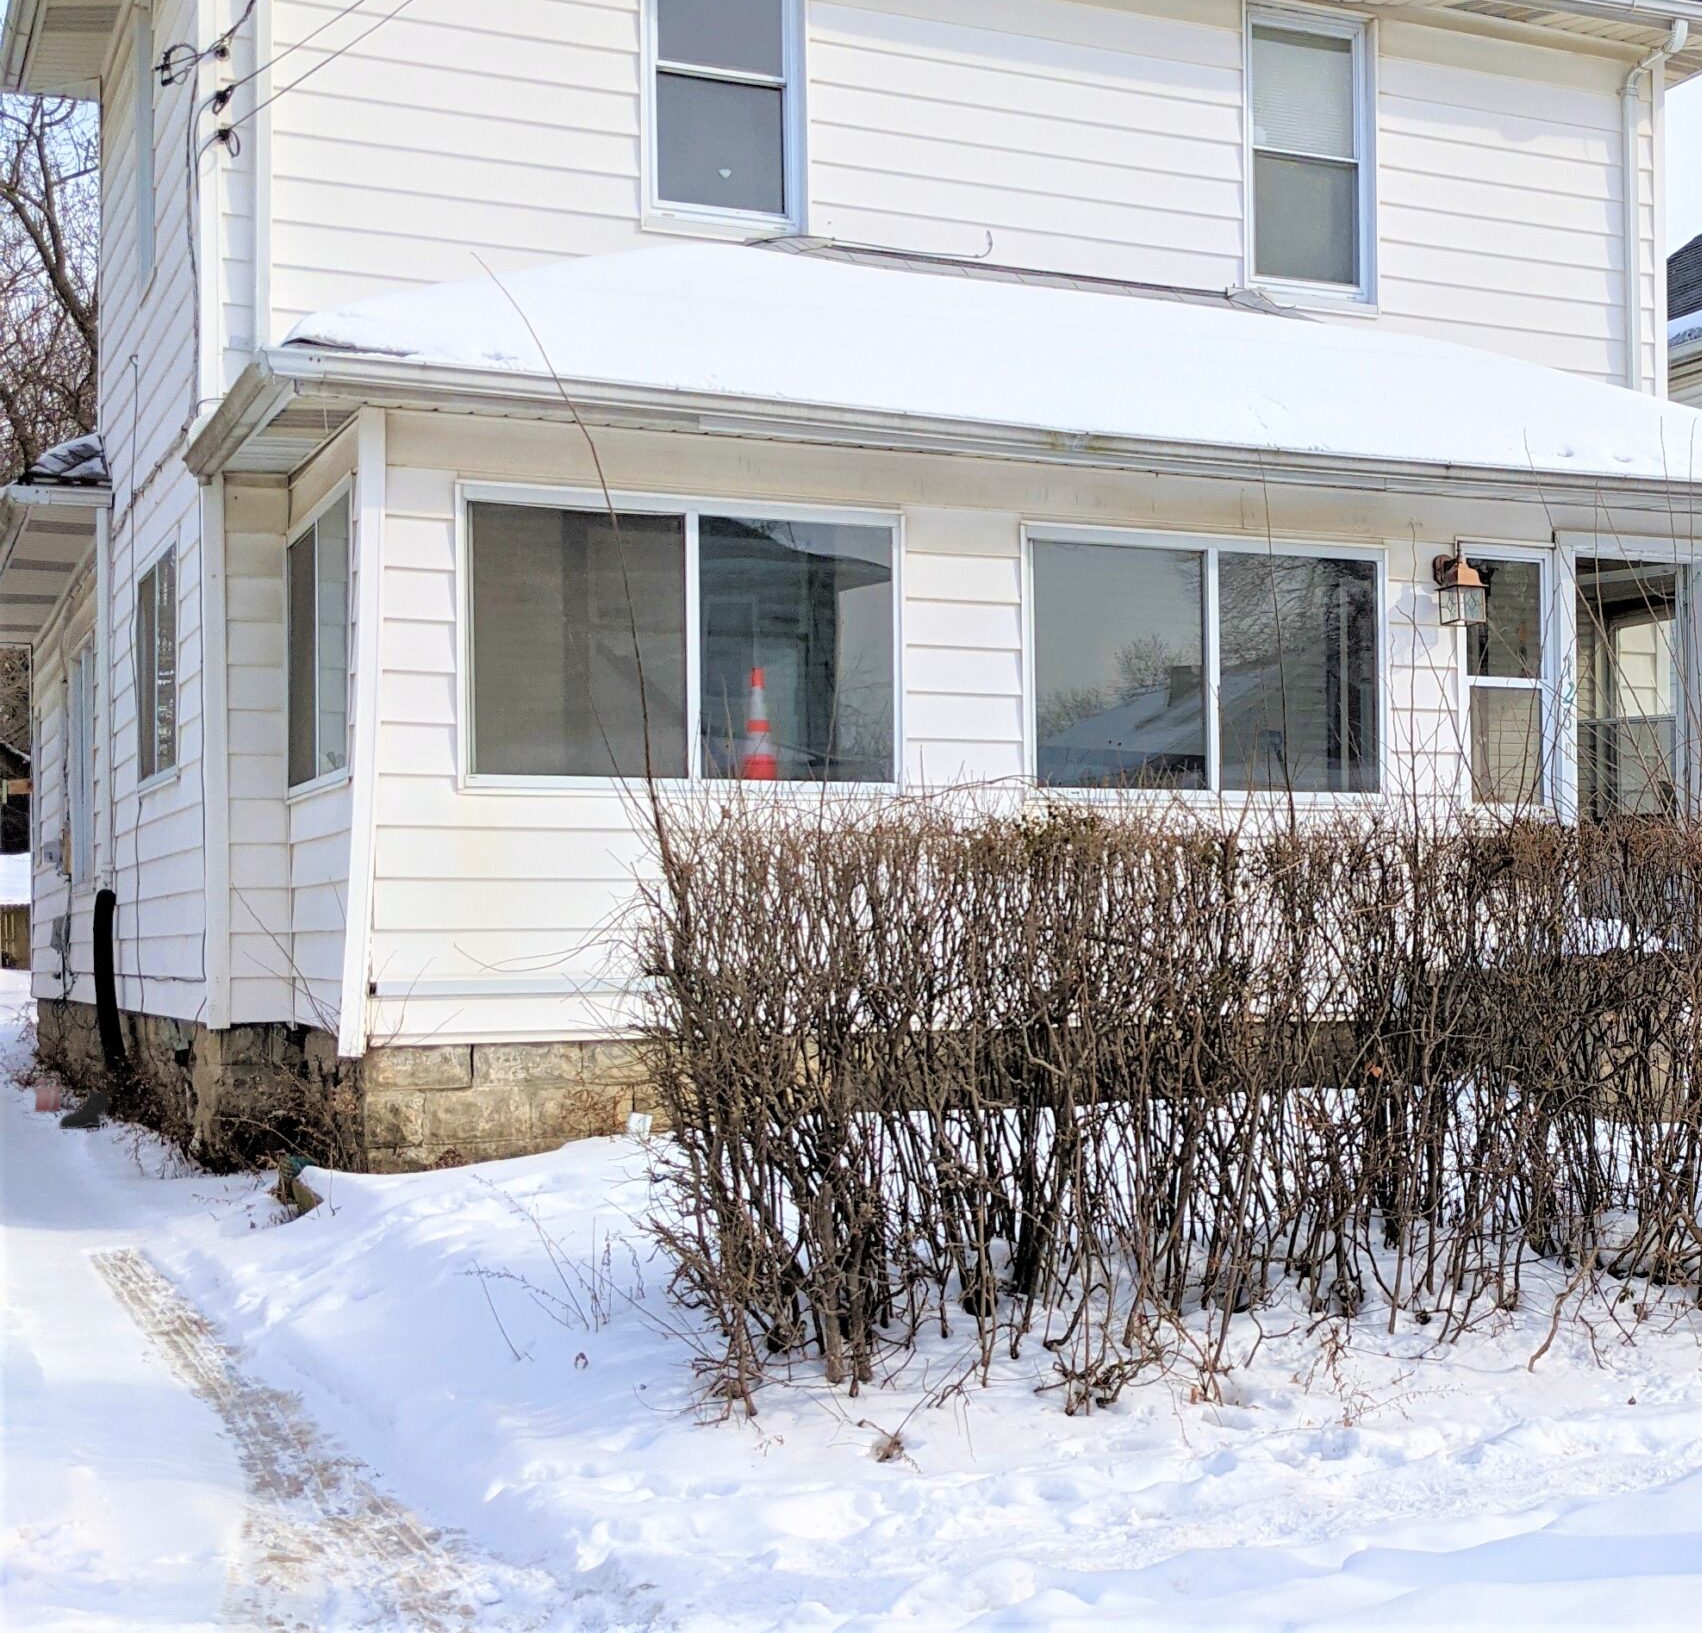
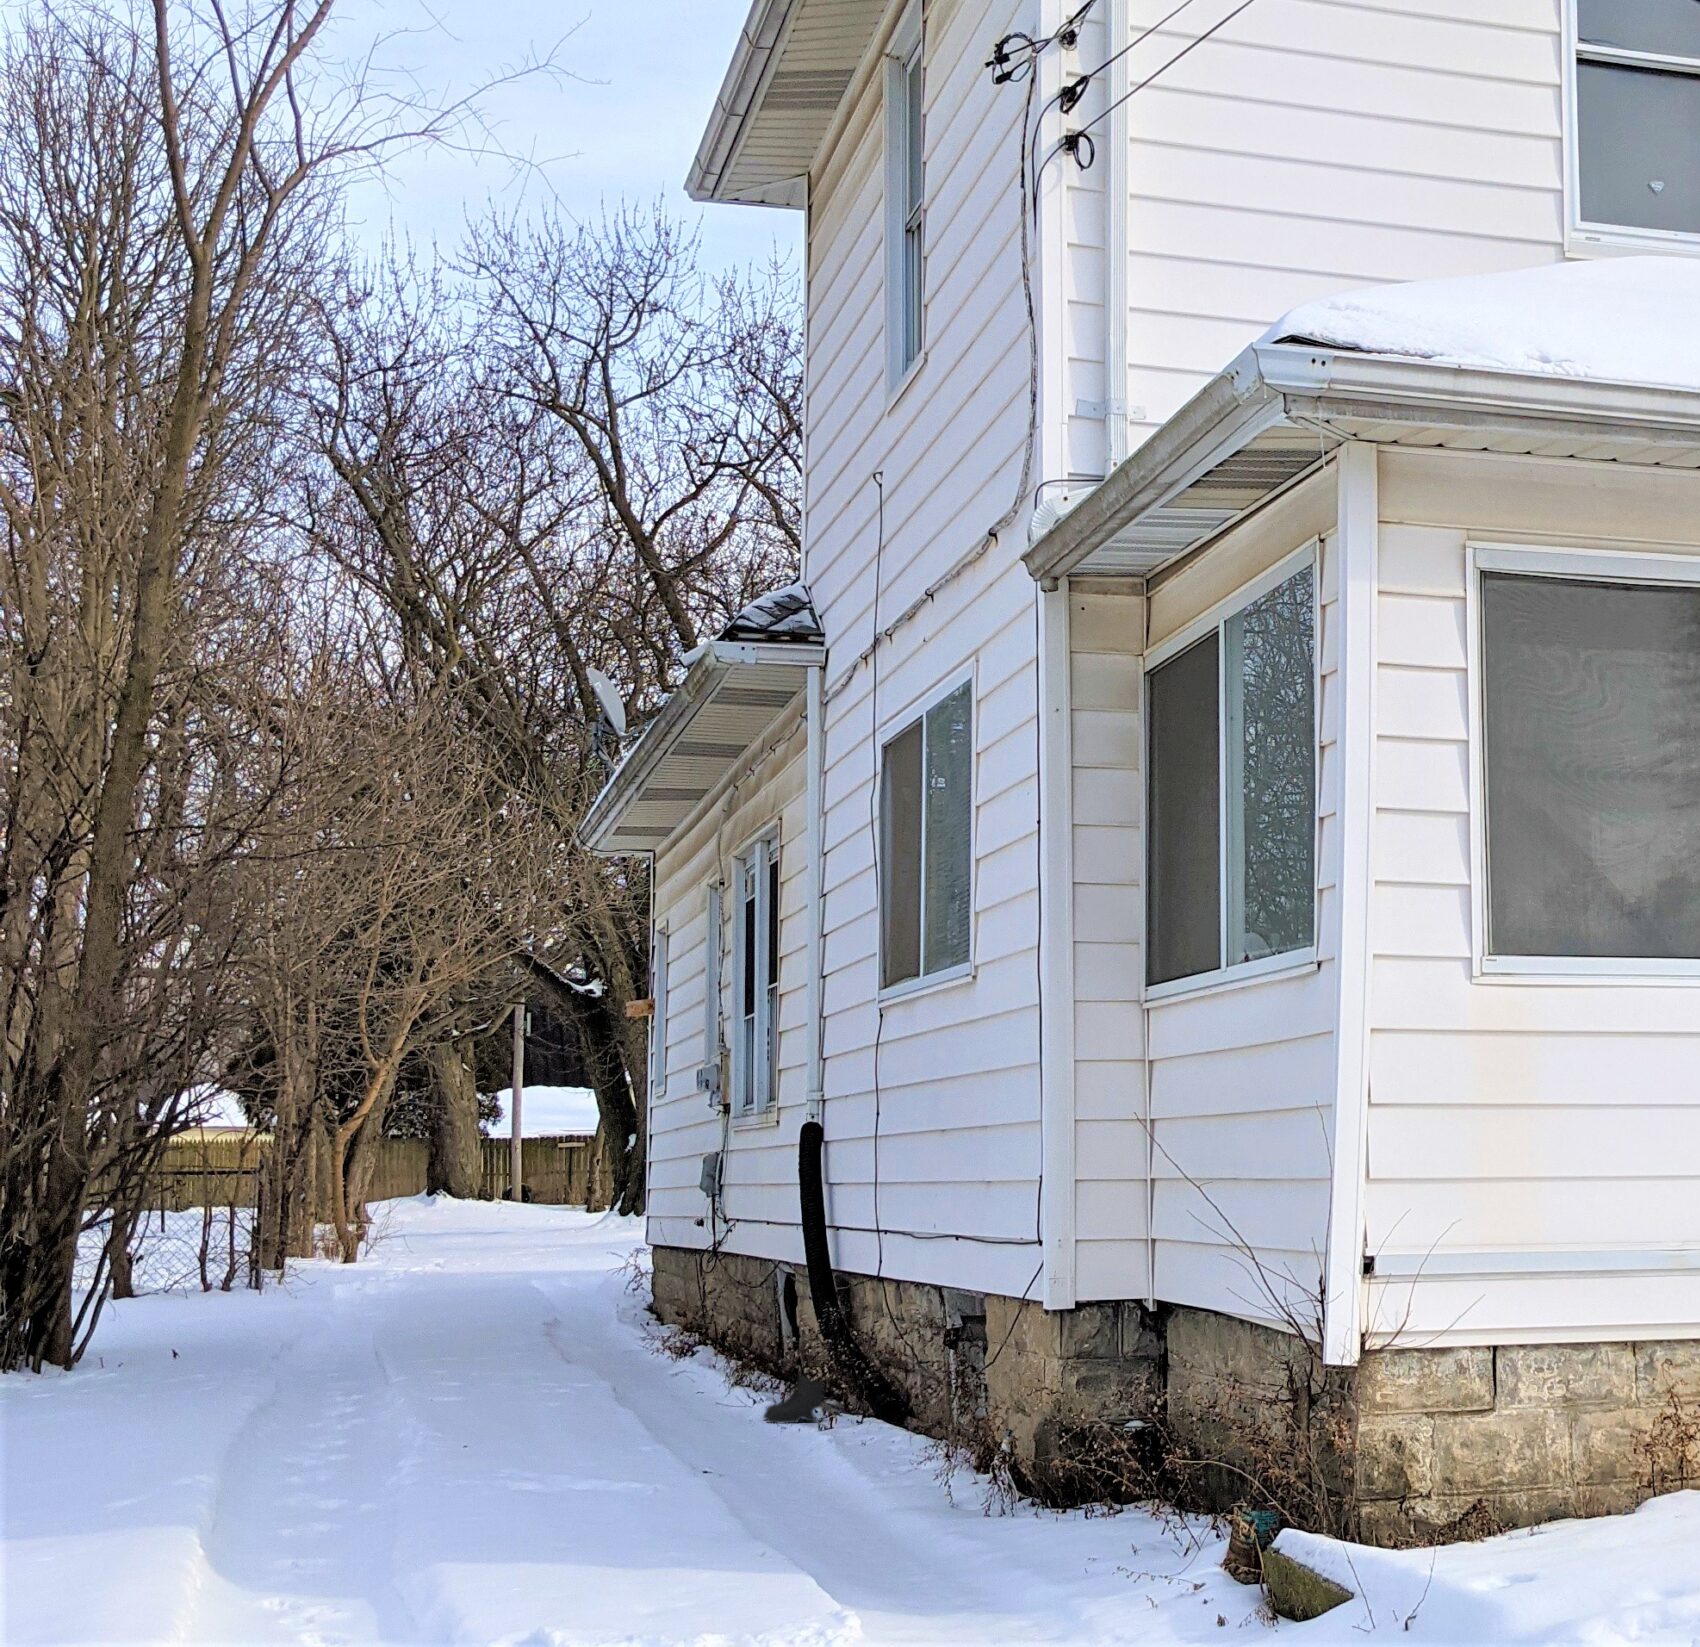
watering can: present [35,1076,61,1112] -> none [715,1352,747,1399]

